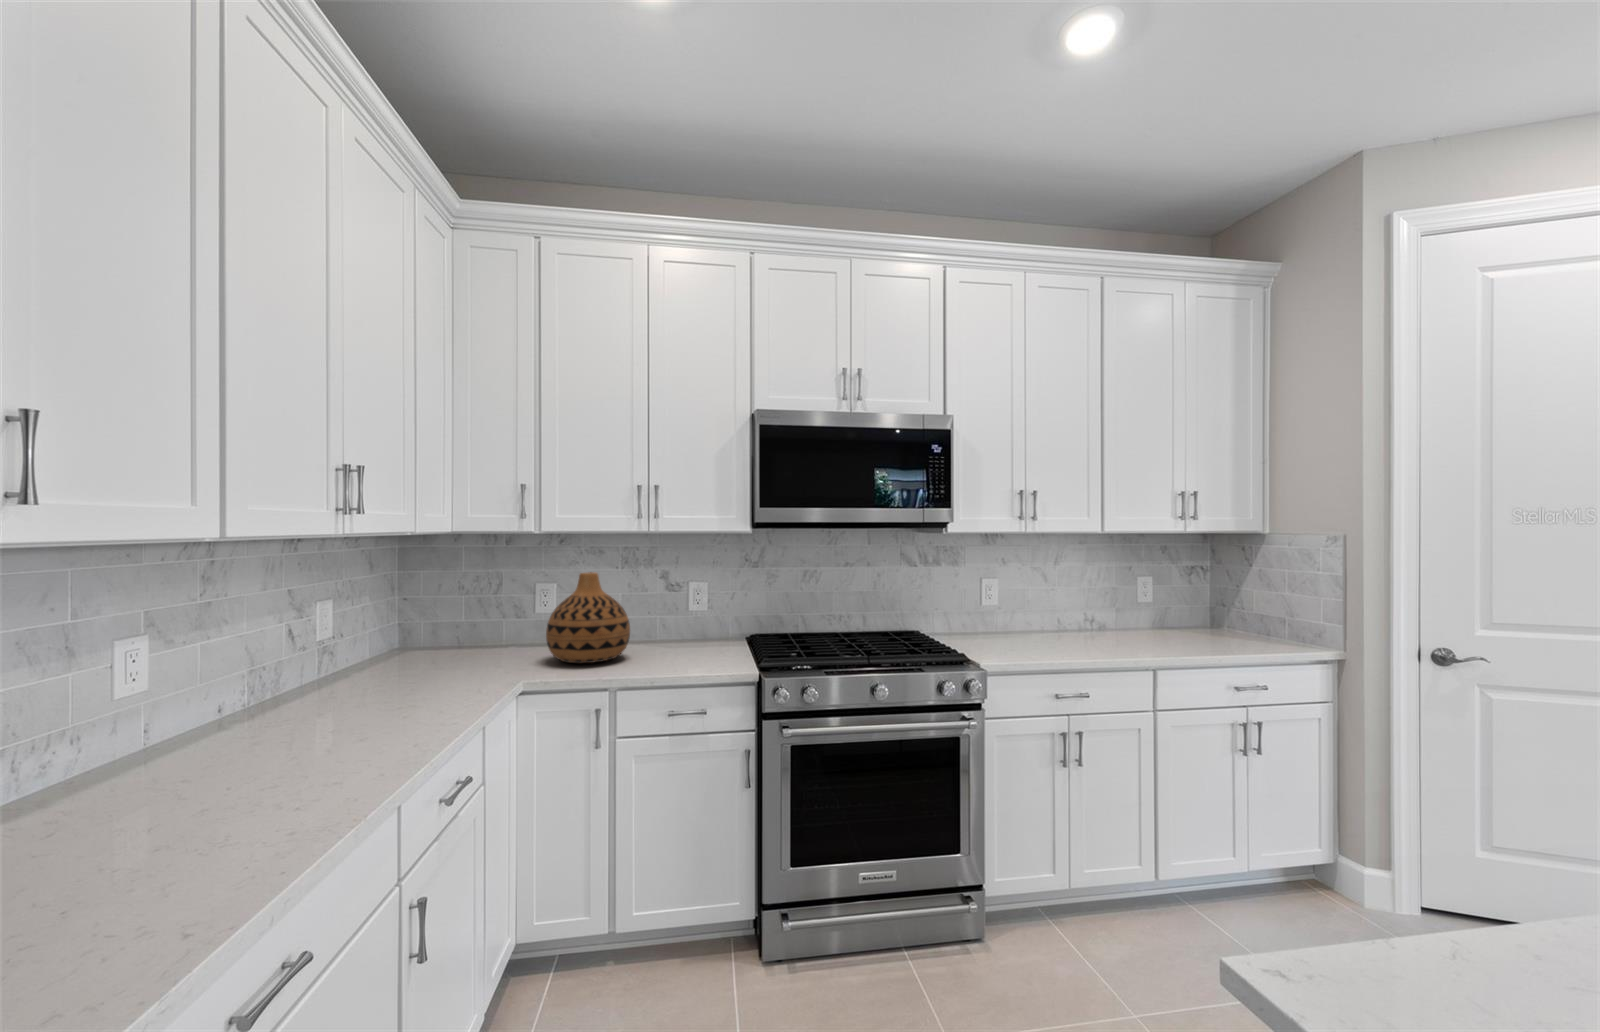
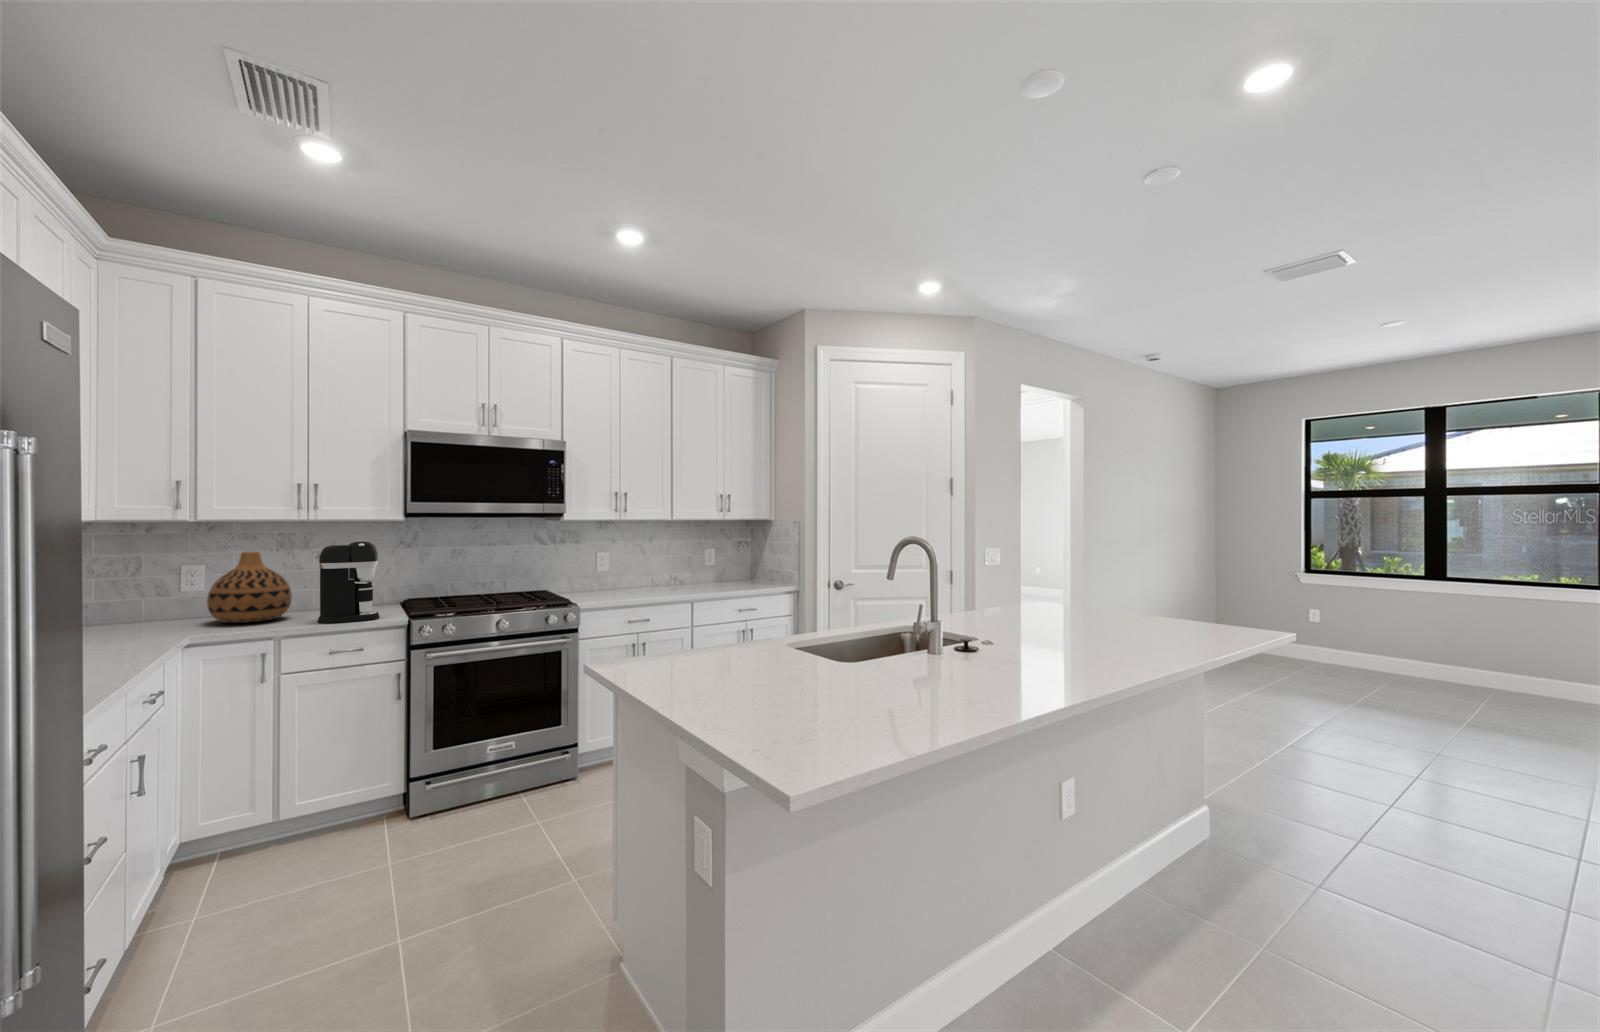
coffee maker: none [656,561,725,672] -> present [318,541,379,623]

